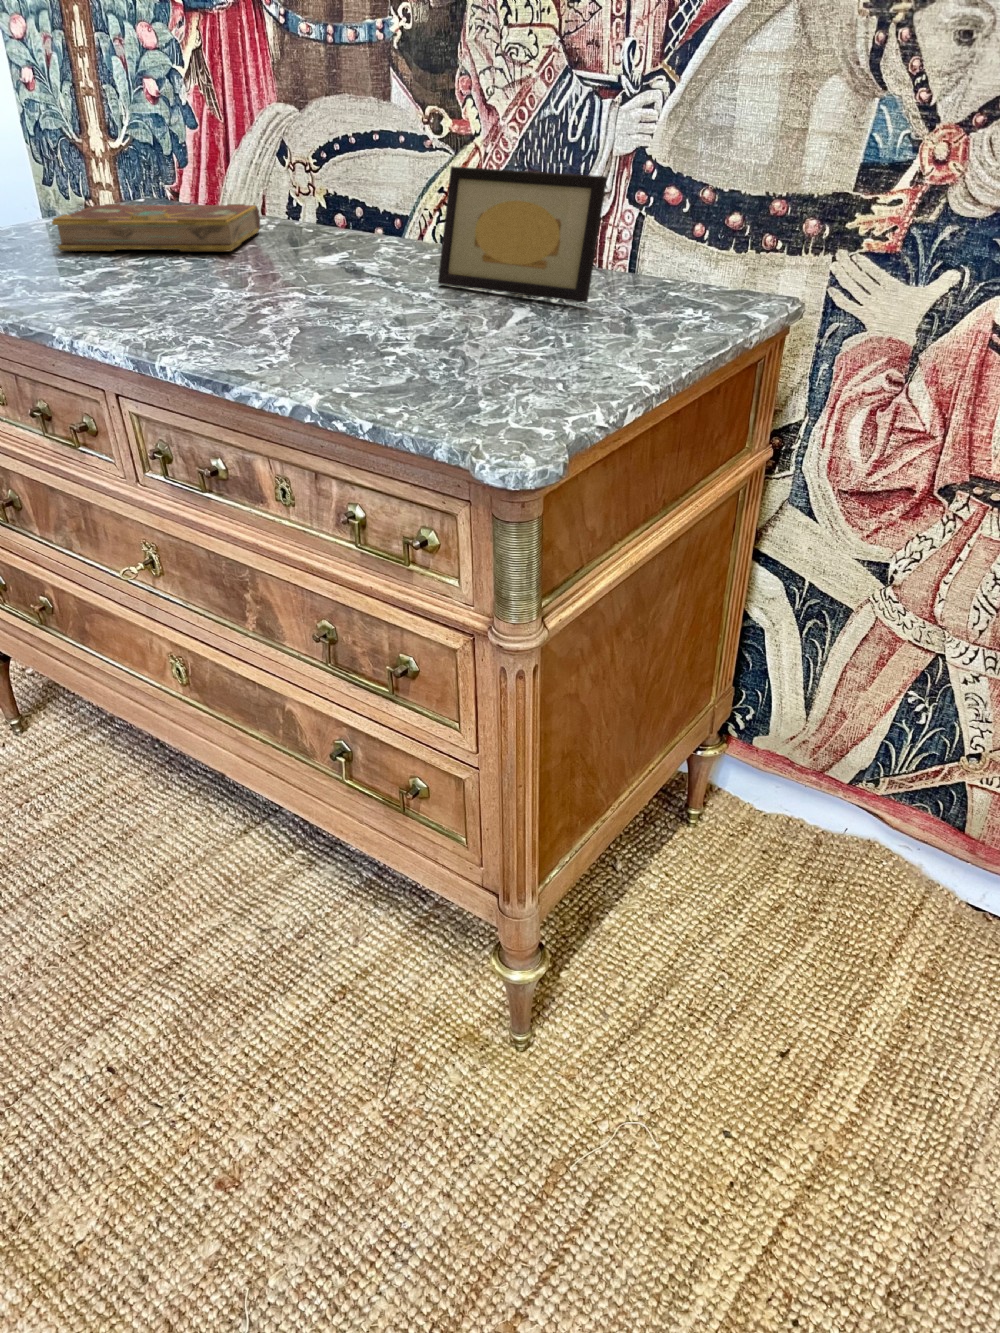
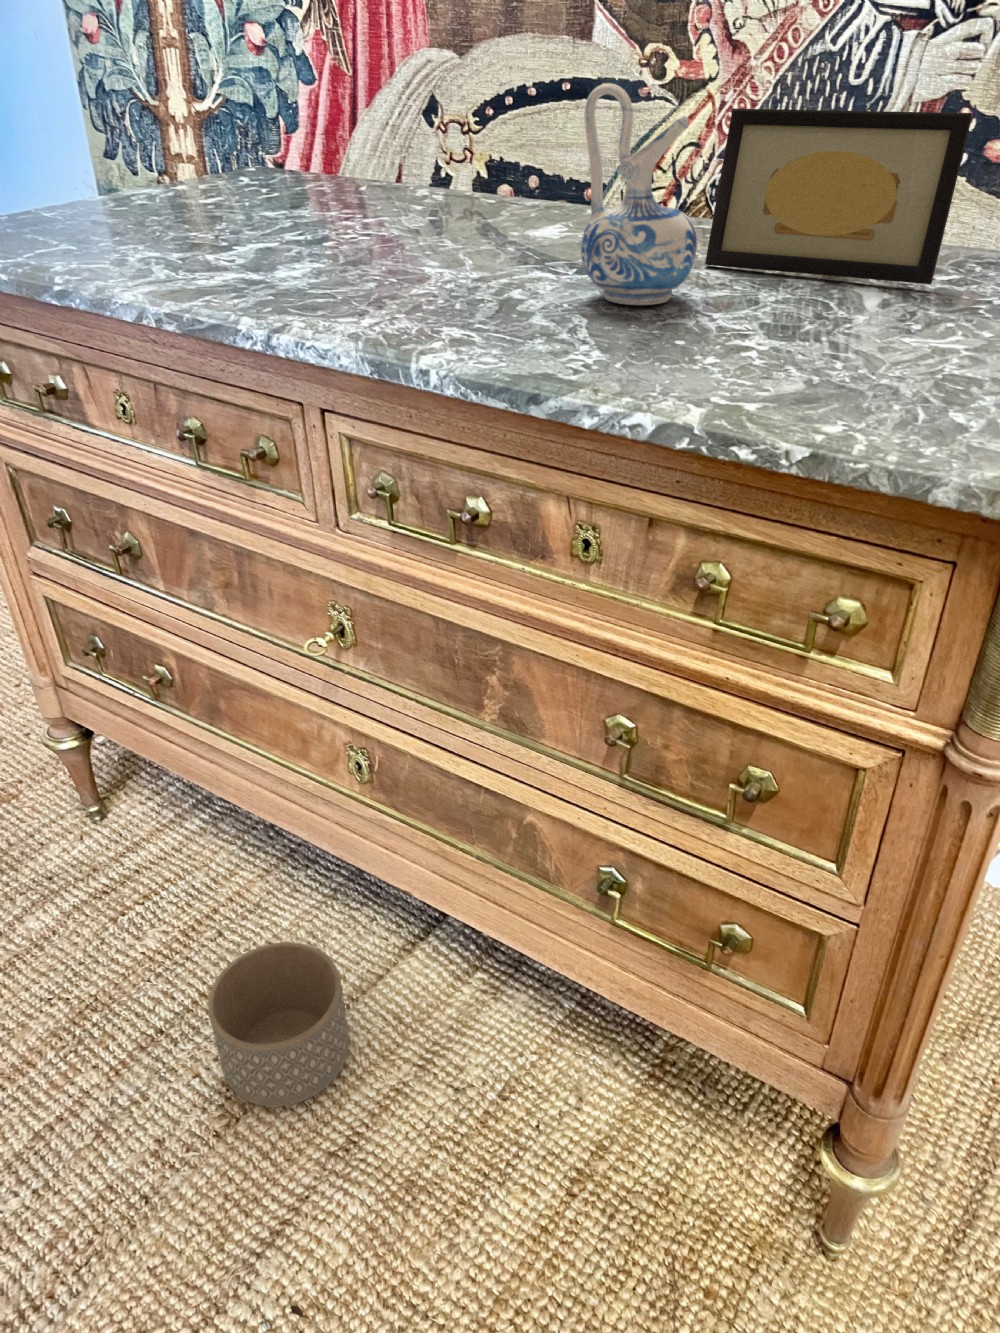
ceramic pitcher: none [304,156,397,316] -> present [581,83,697,305]
book: present [52,204,260,251] -> none [171,174,416,231]
planter: none [68,814,187,936] -> present [208,942,349,1107]

